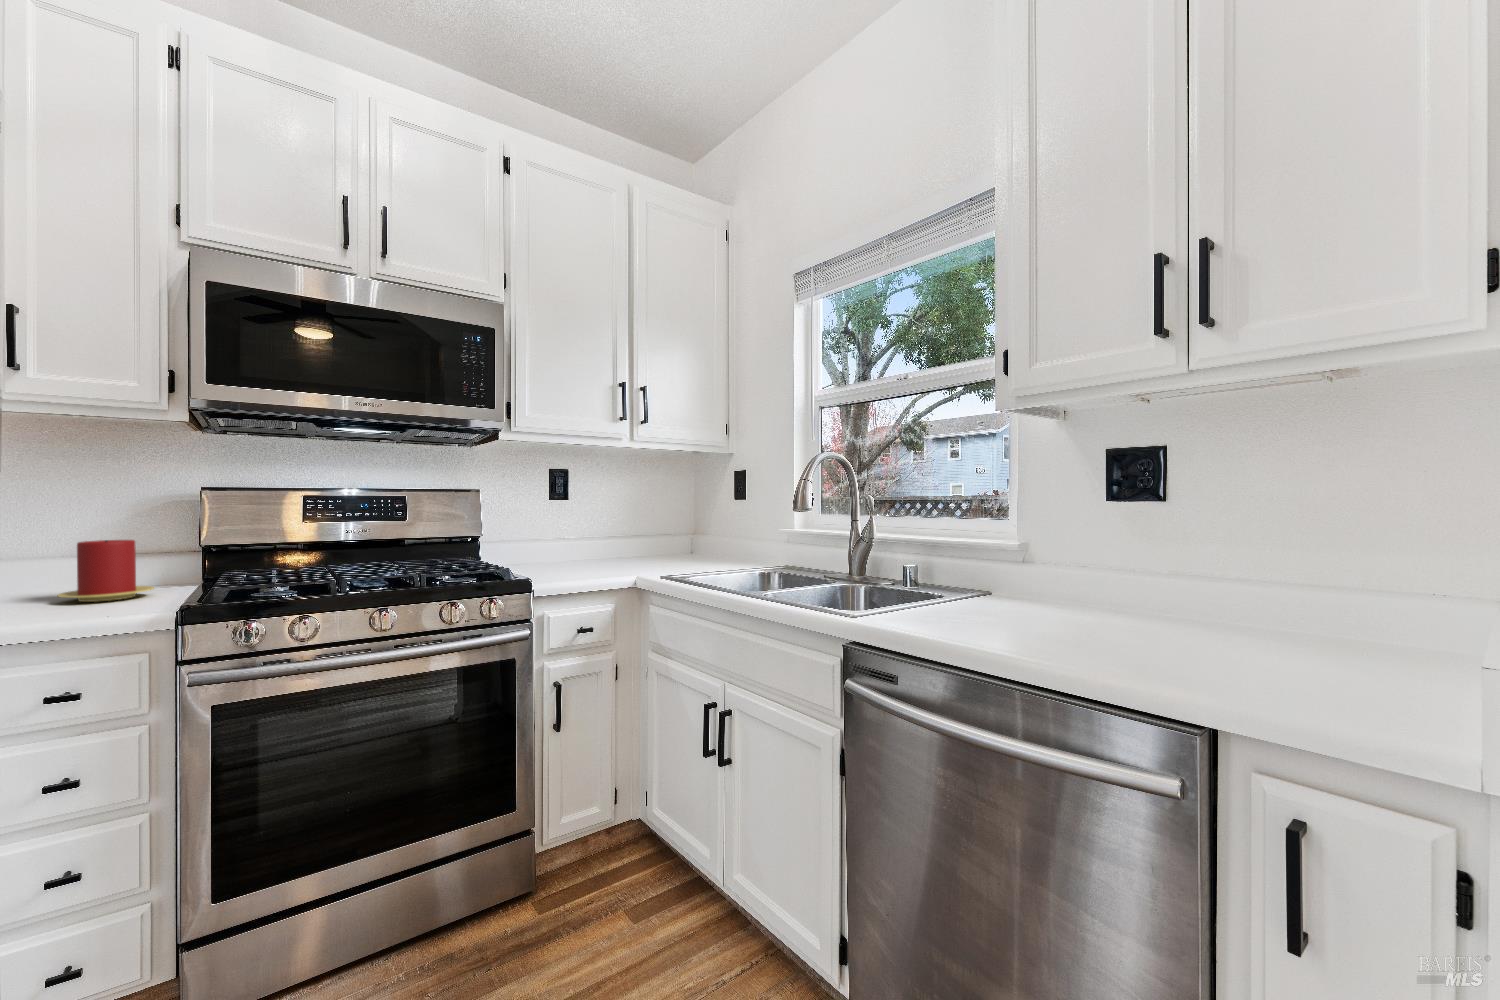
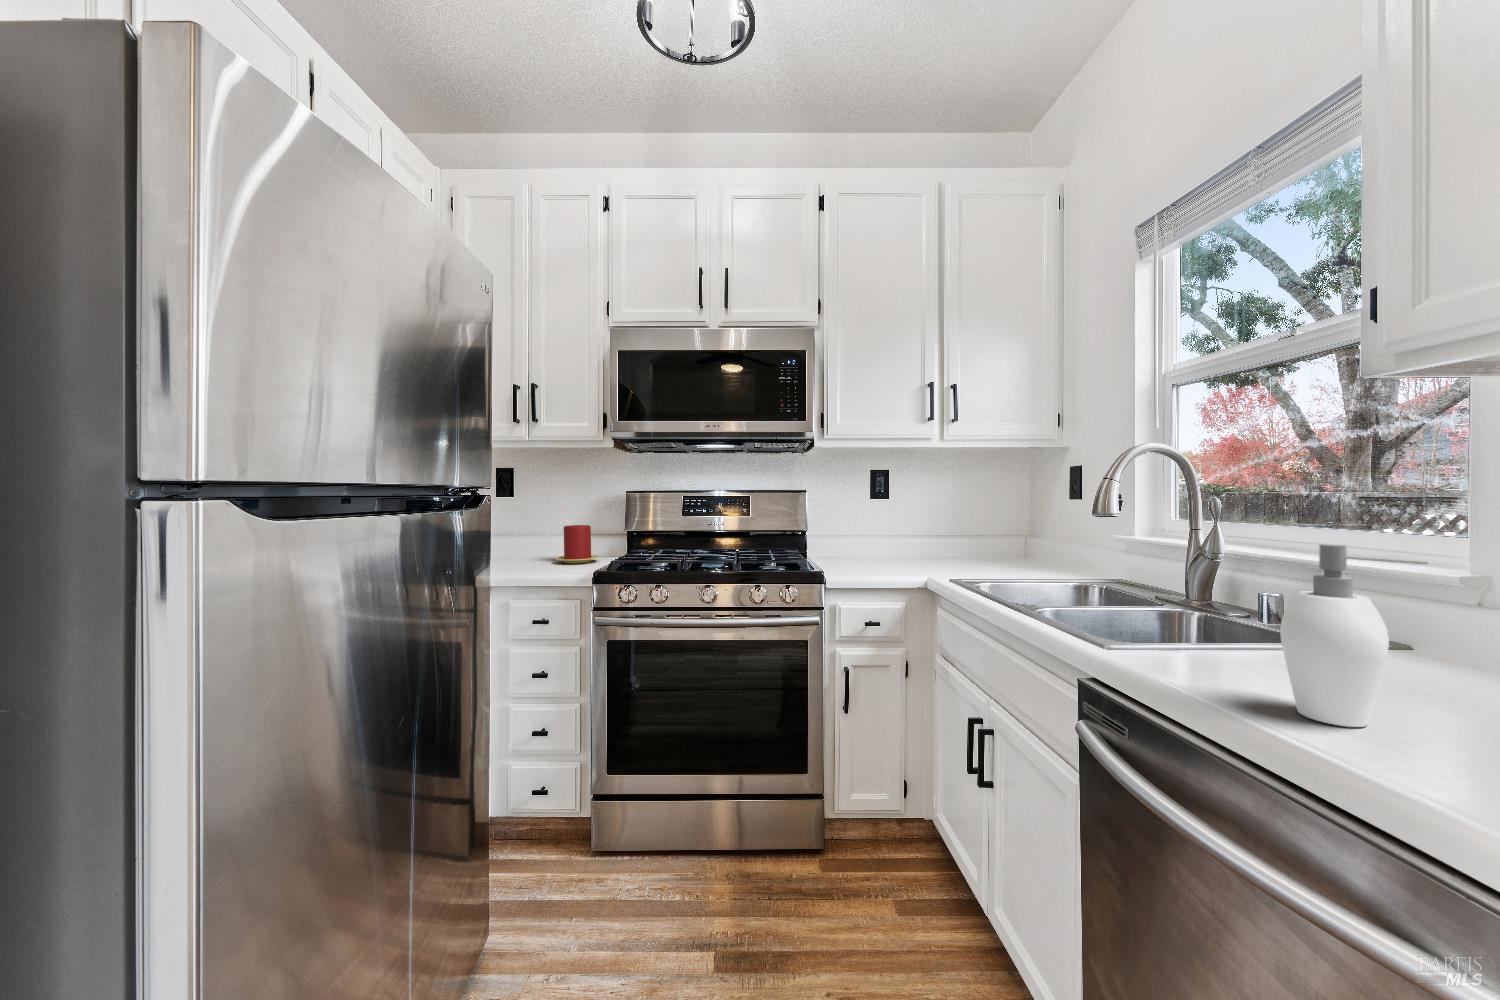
soap dispenser: none [968,522,1036,634] -> present [1280,544,1427,727]

